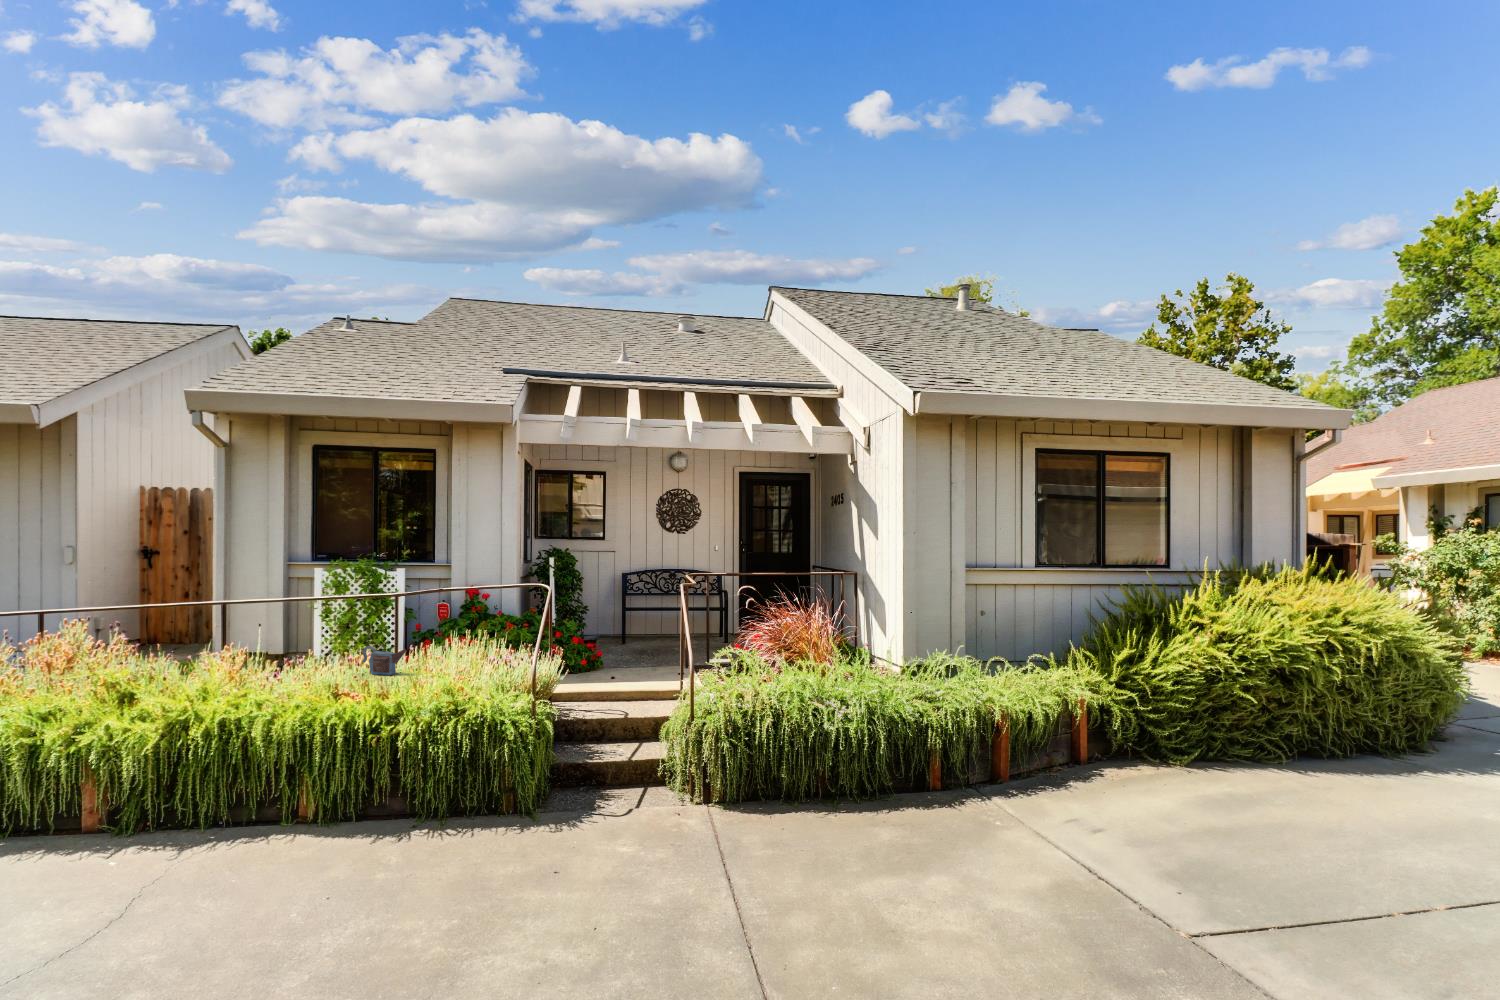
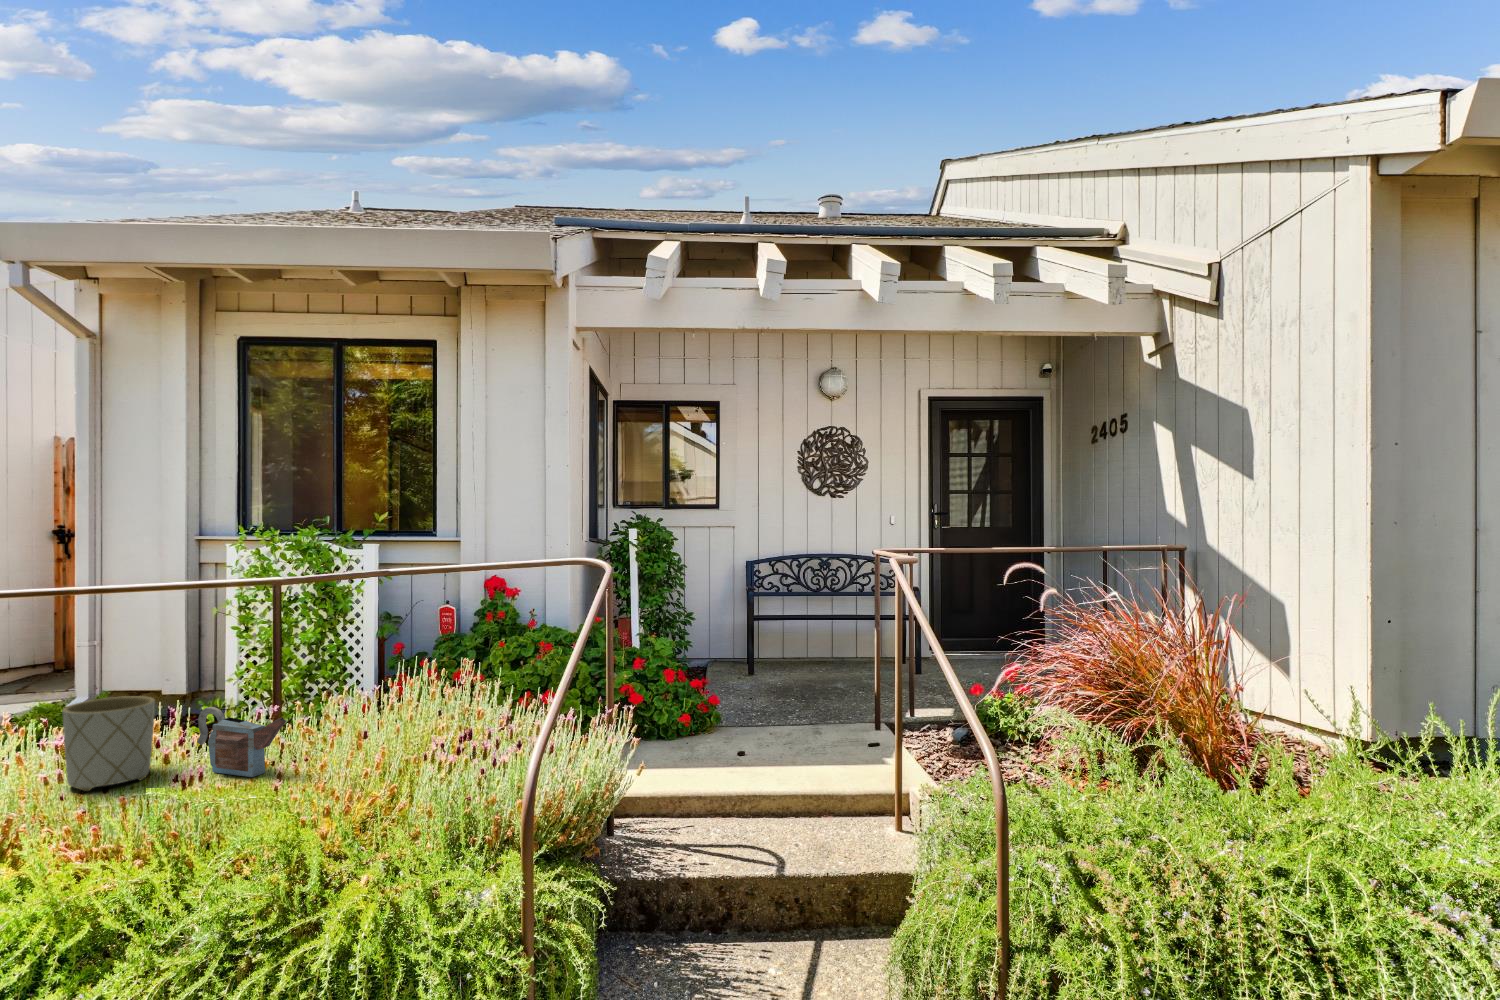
planter: none [308,642,345,681] -> present [63,696,155,791]

